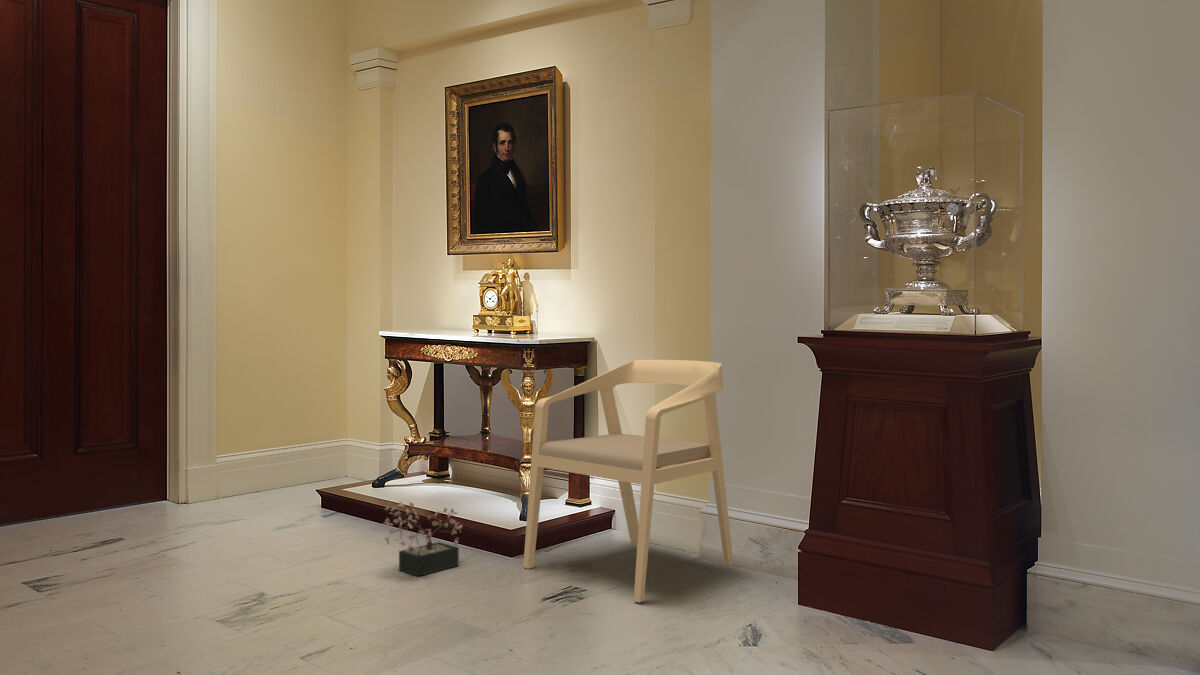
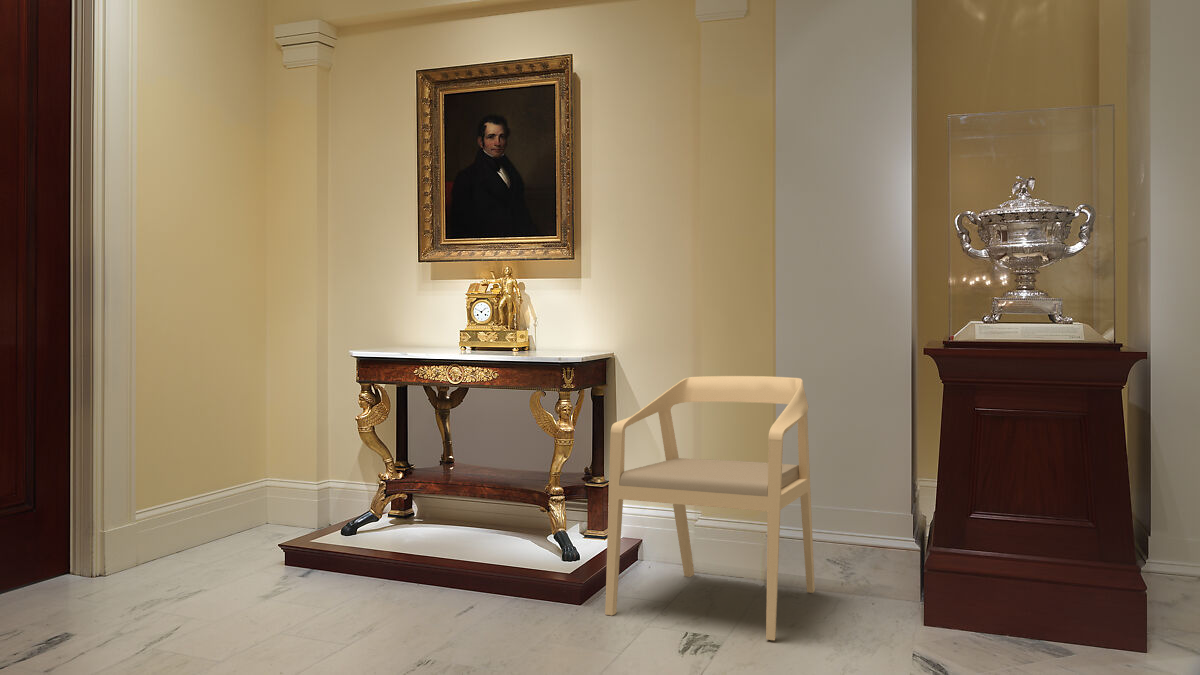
decorative plant: present [384,502,462,576] -> none [451,549,532,635]

